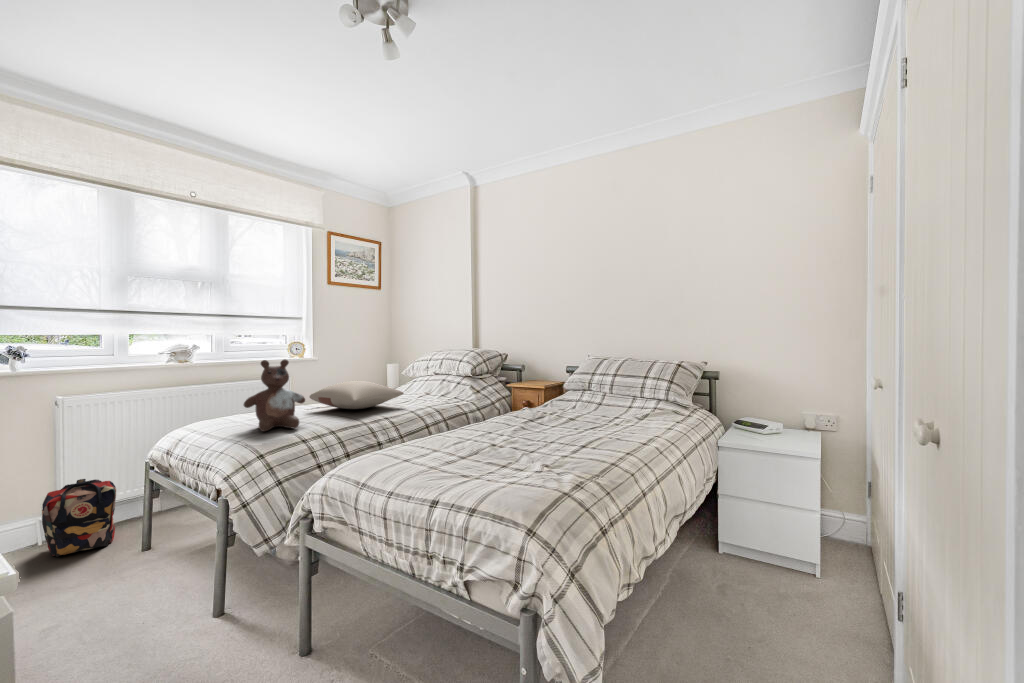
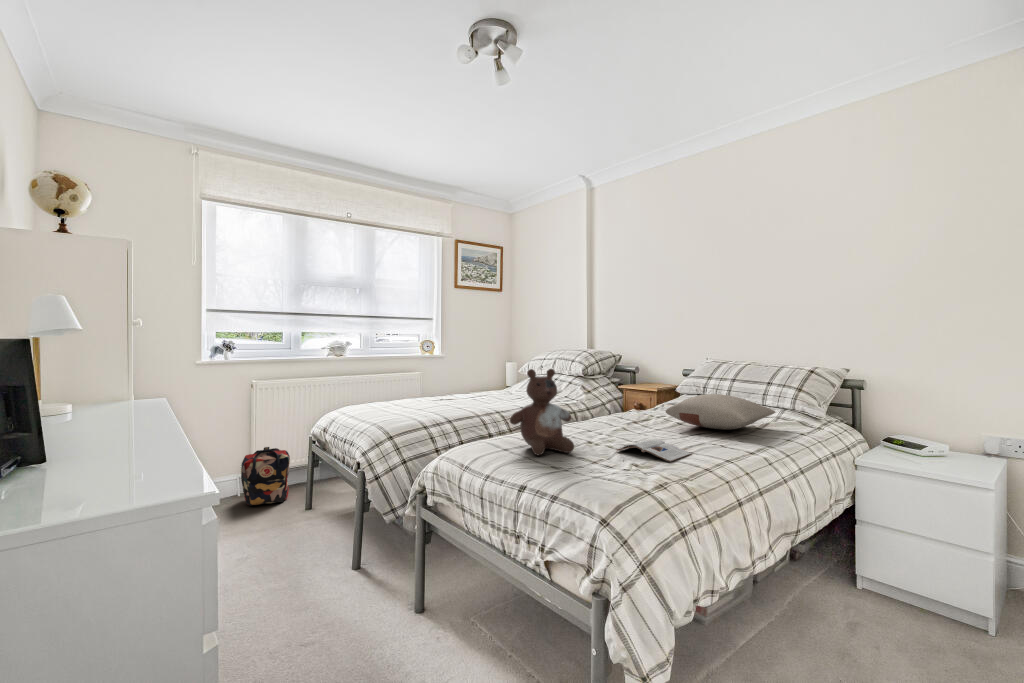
stuffed bear: present [244,359,305,431] -> present [510,369,574,455]
pillow: present [310,381,404,409] -> present [666,394,776,429]
magazine: none [522,437,594,460] -> present [617,439,692,462]

